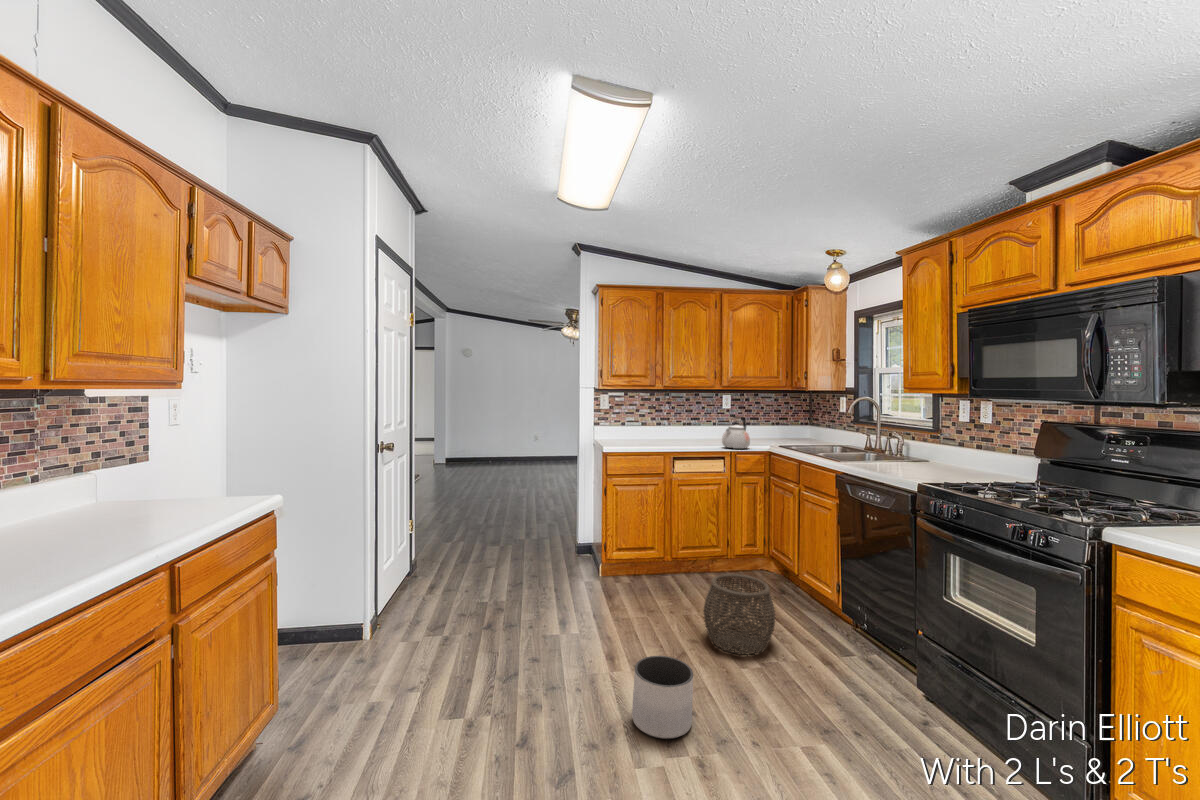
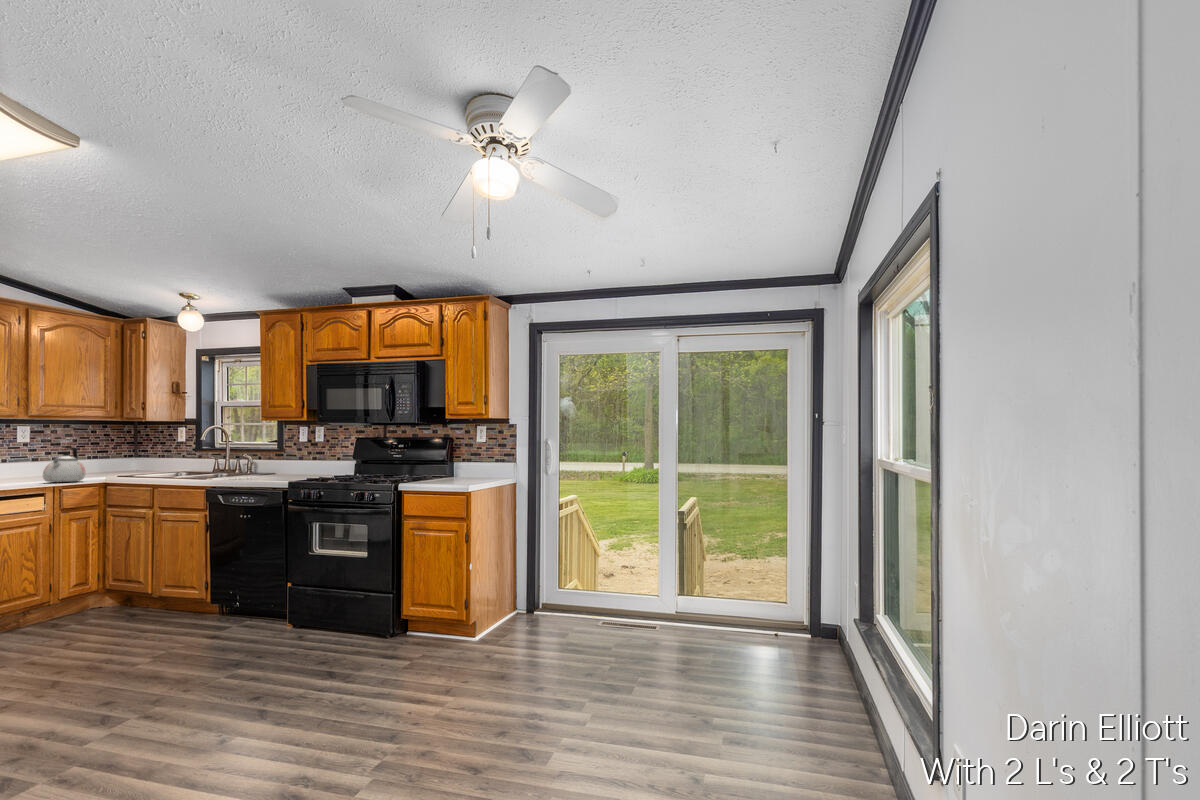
woven basket: present [704,574,776,655] -> none [69,597,163,675]
planter: present [632,656,693,739] -> none [43,669,126,748]

